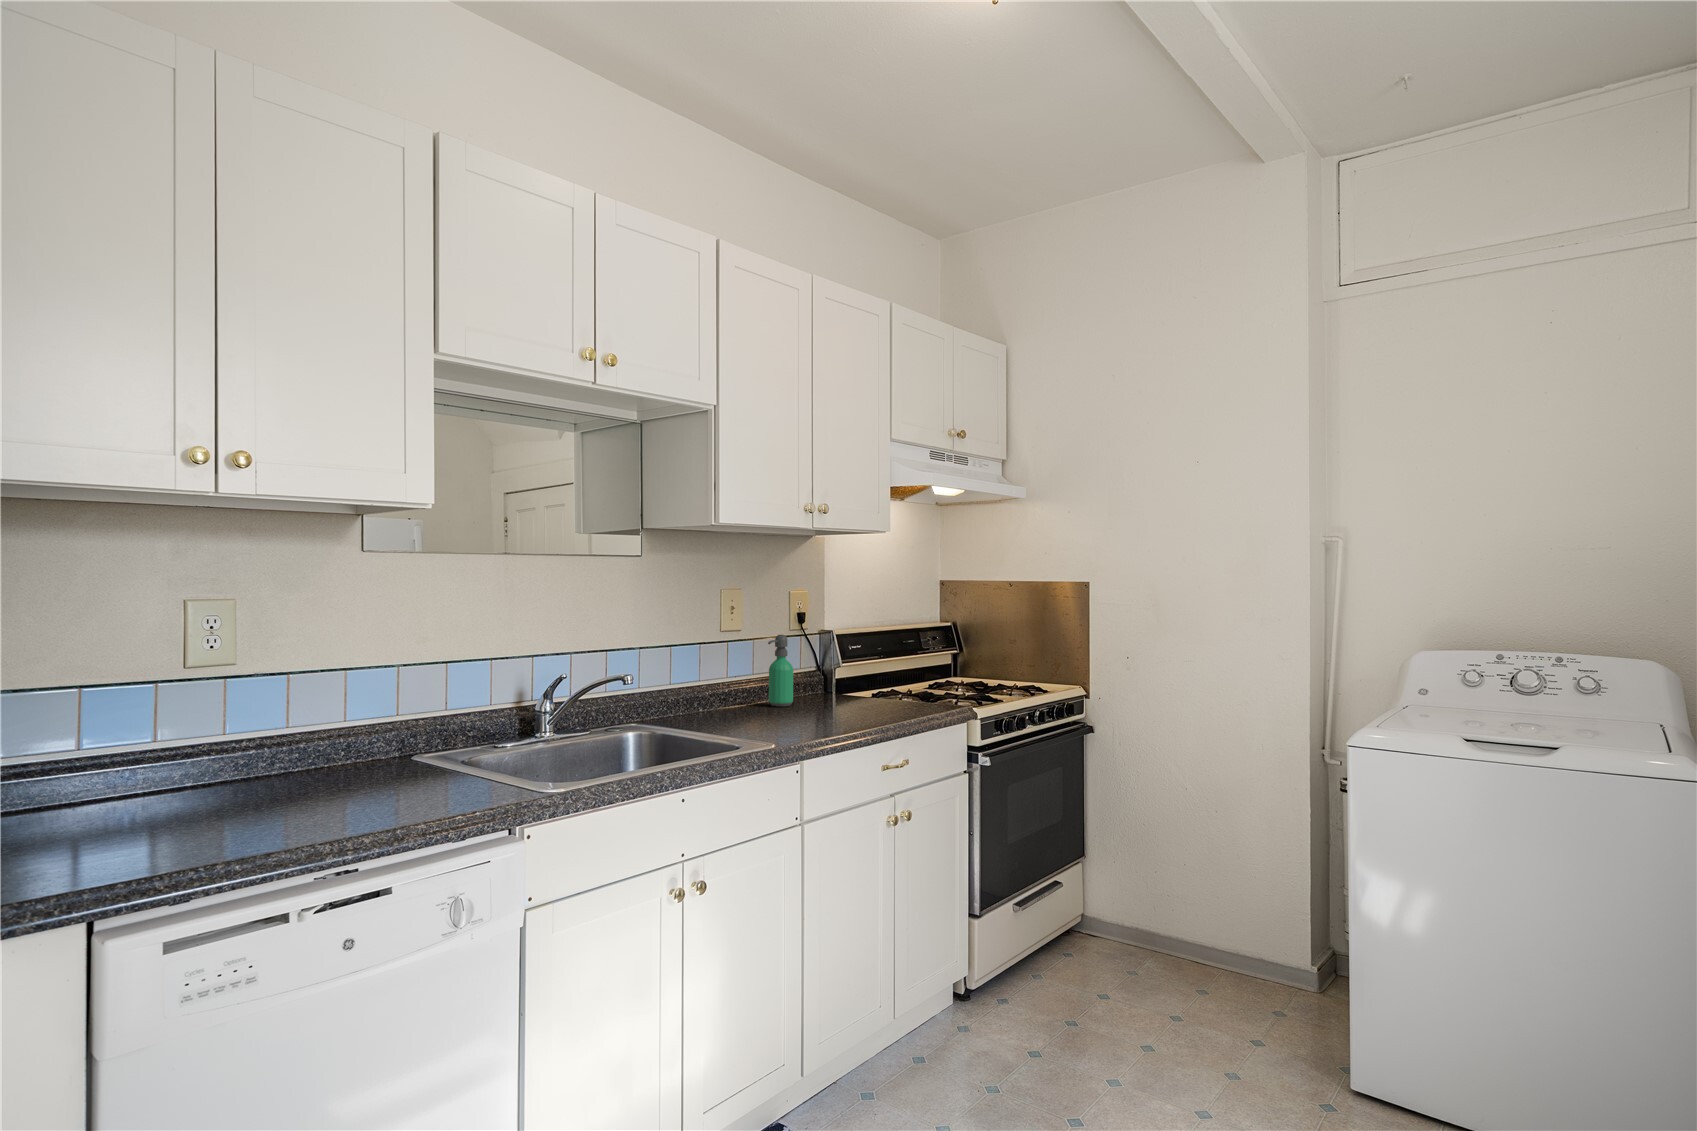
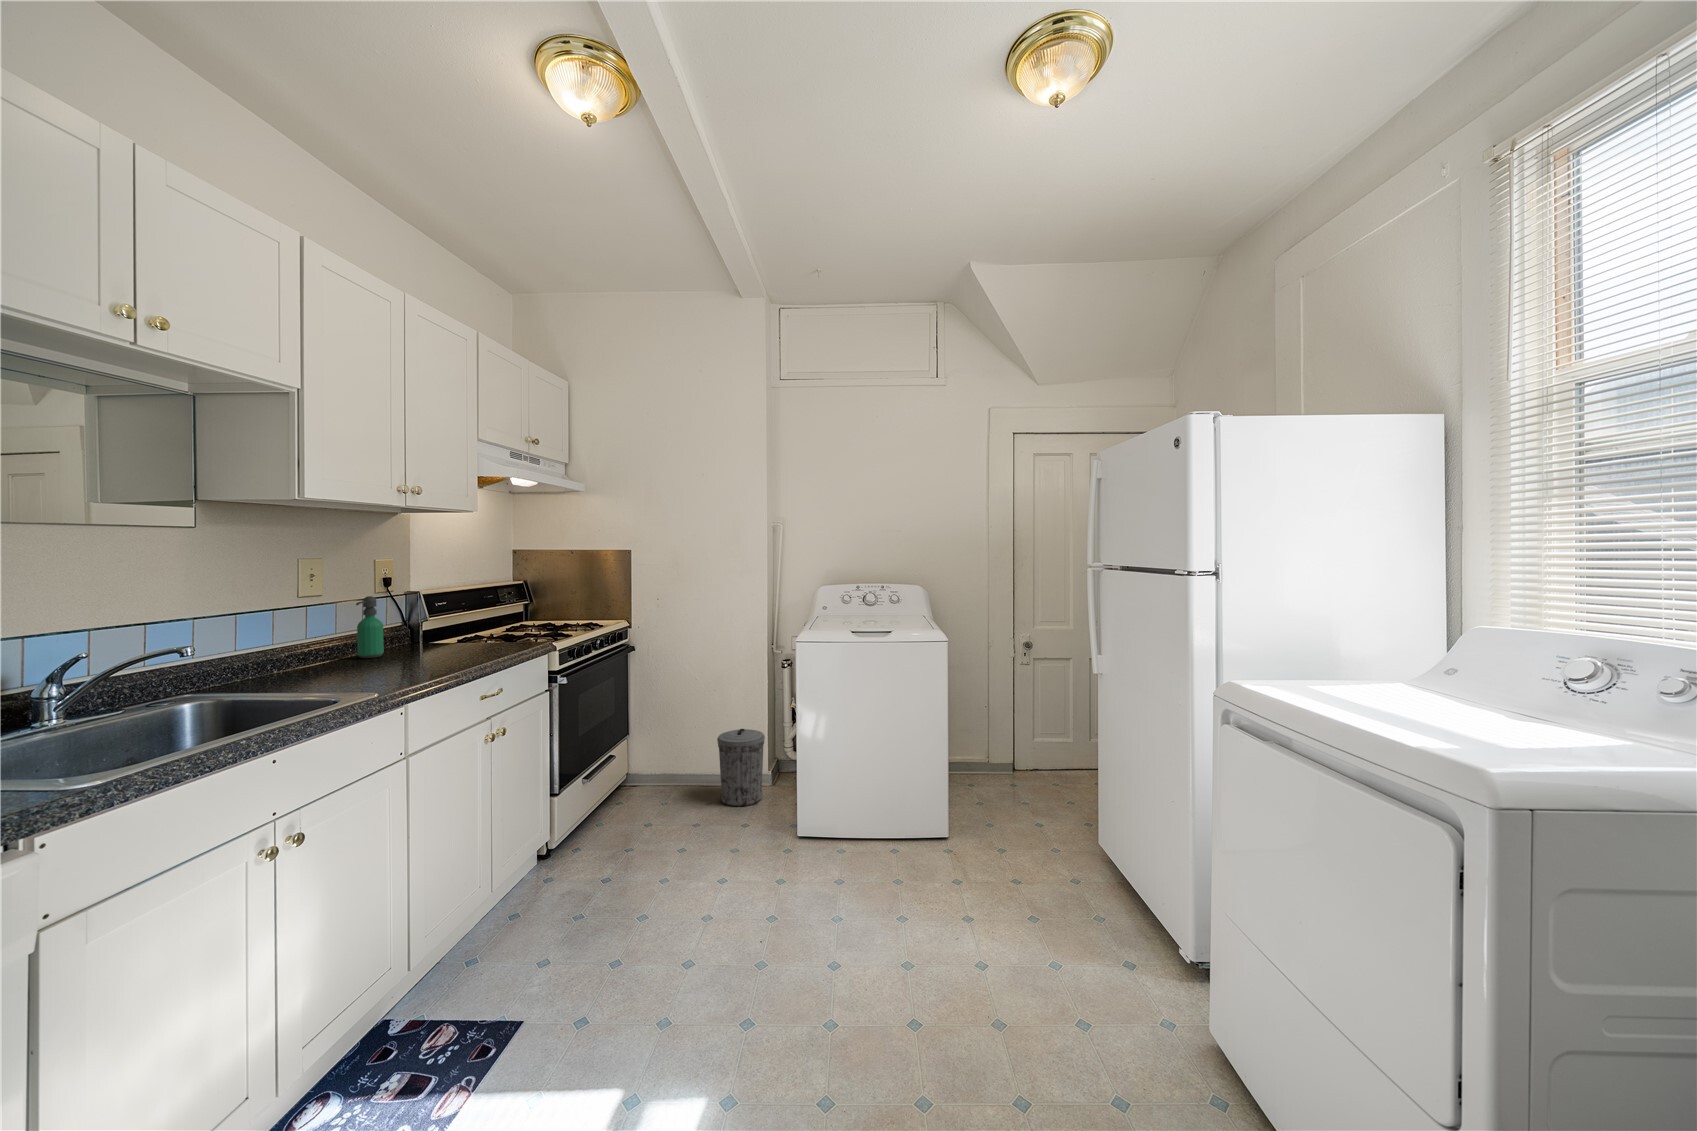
trash can: none [1212,871,1293,997] -> present [717,729,765,806]

